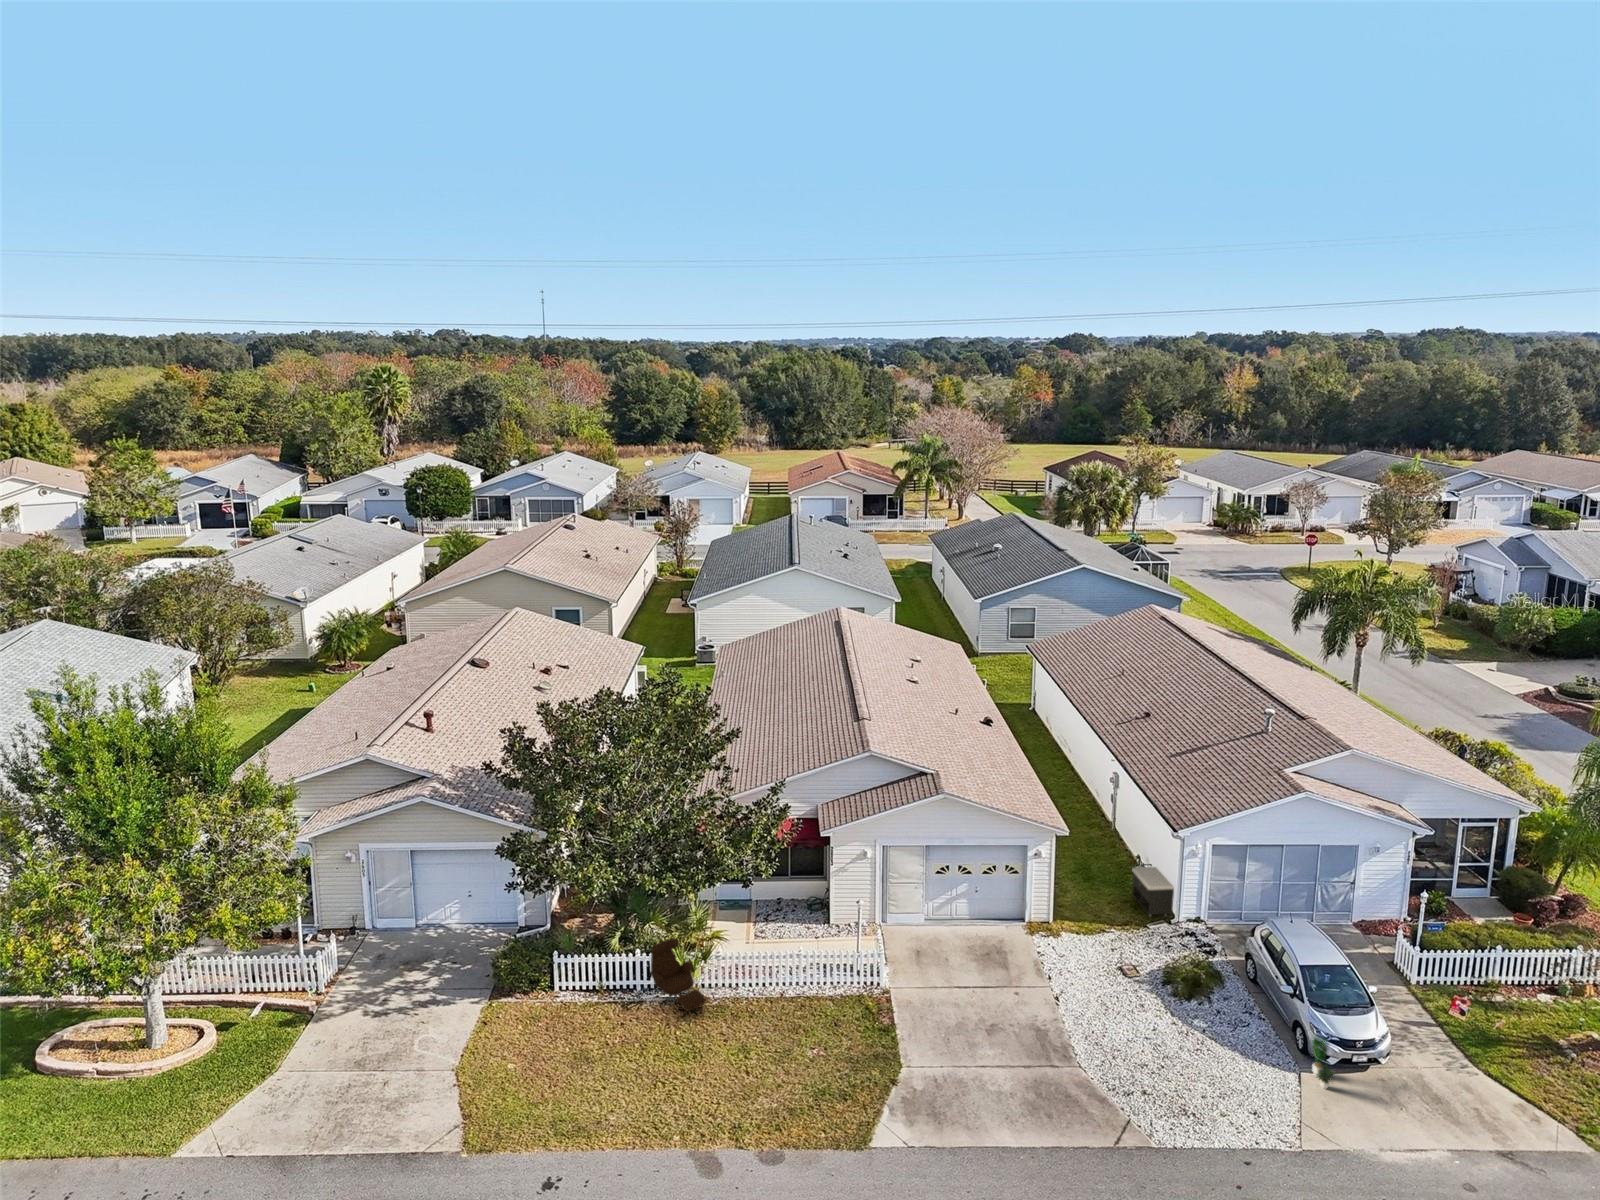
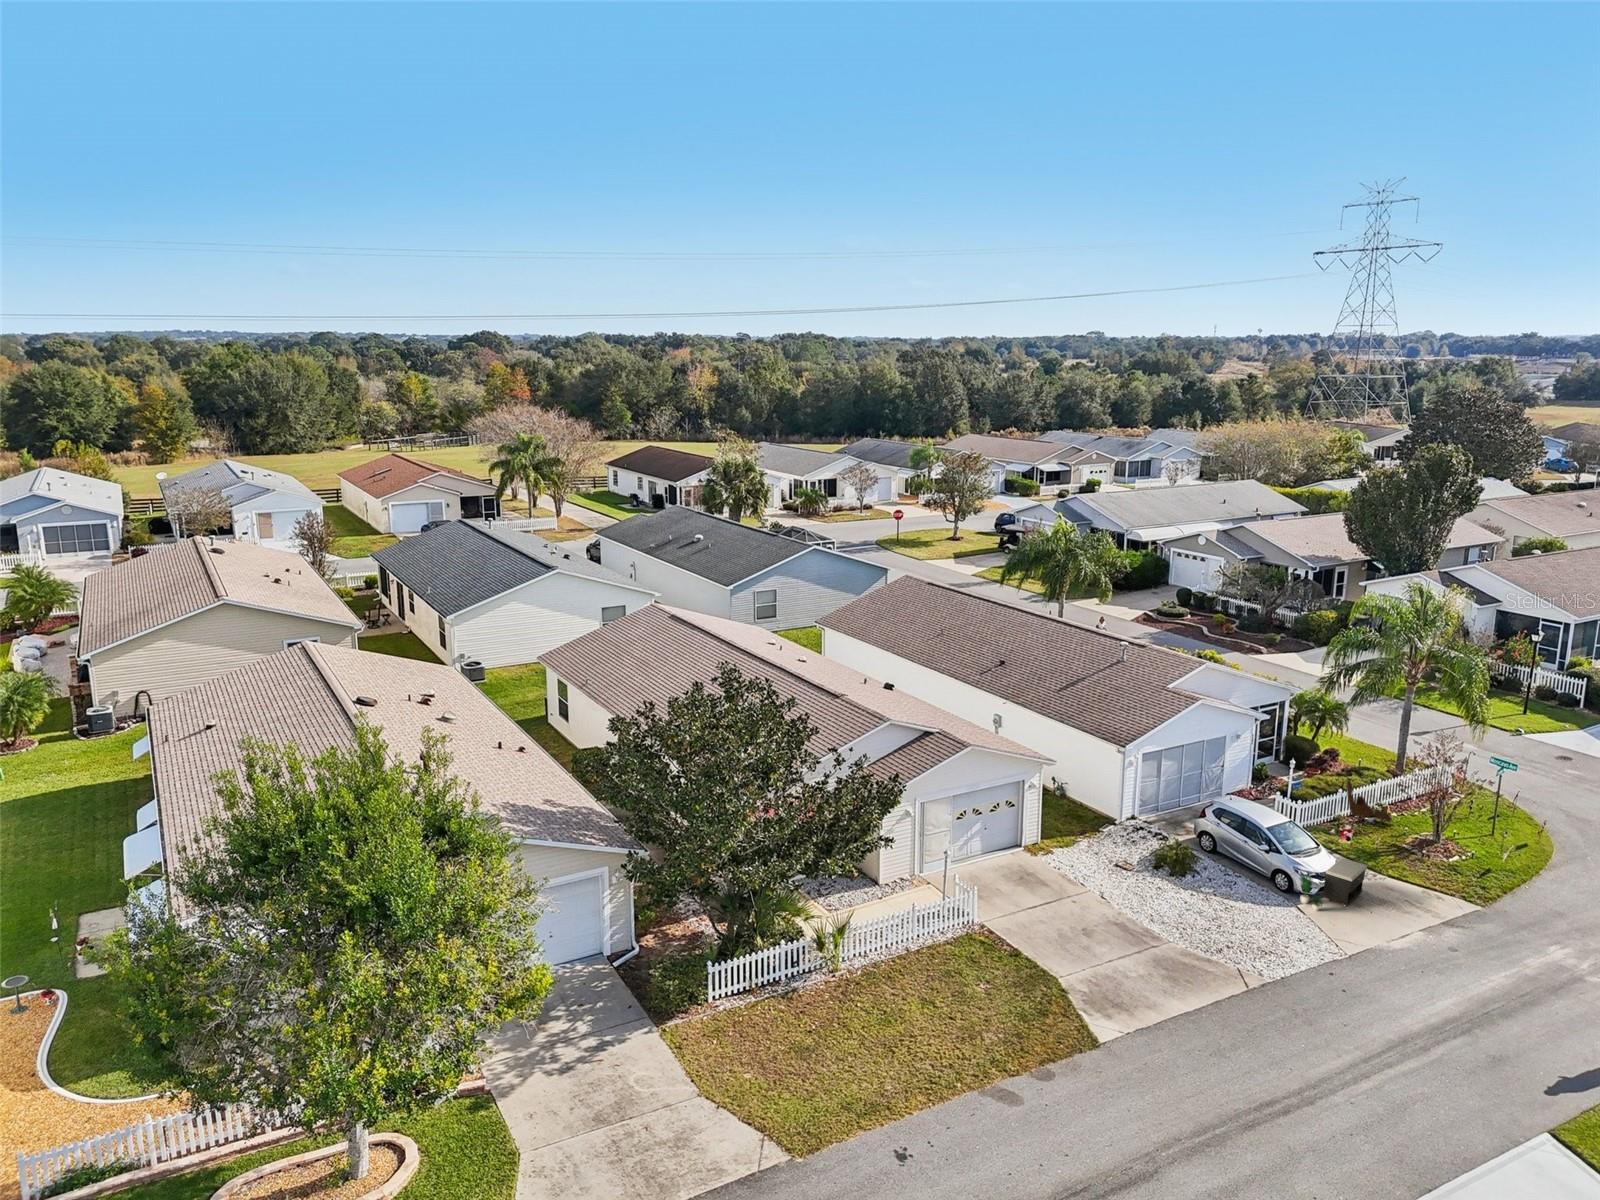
storage bench: present [1132,867,1174,916] -> present [1323,858,1367,906]
lounge chair: present [650,938,706,1013] -> present [1347,781,1392,824]

